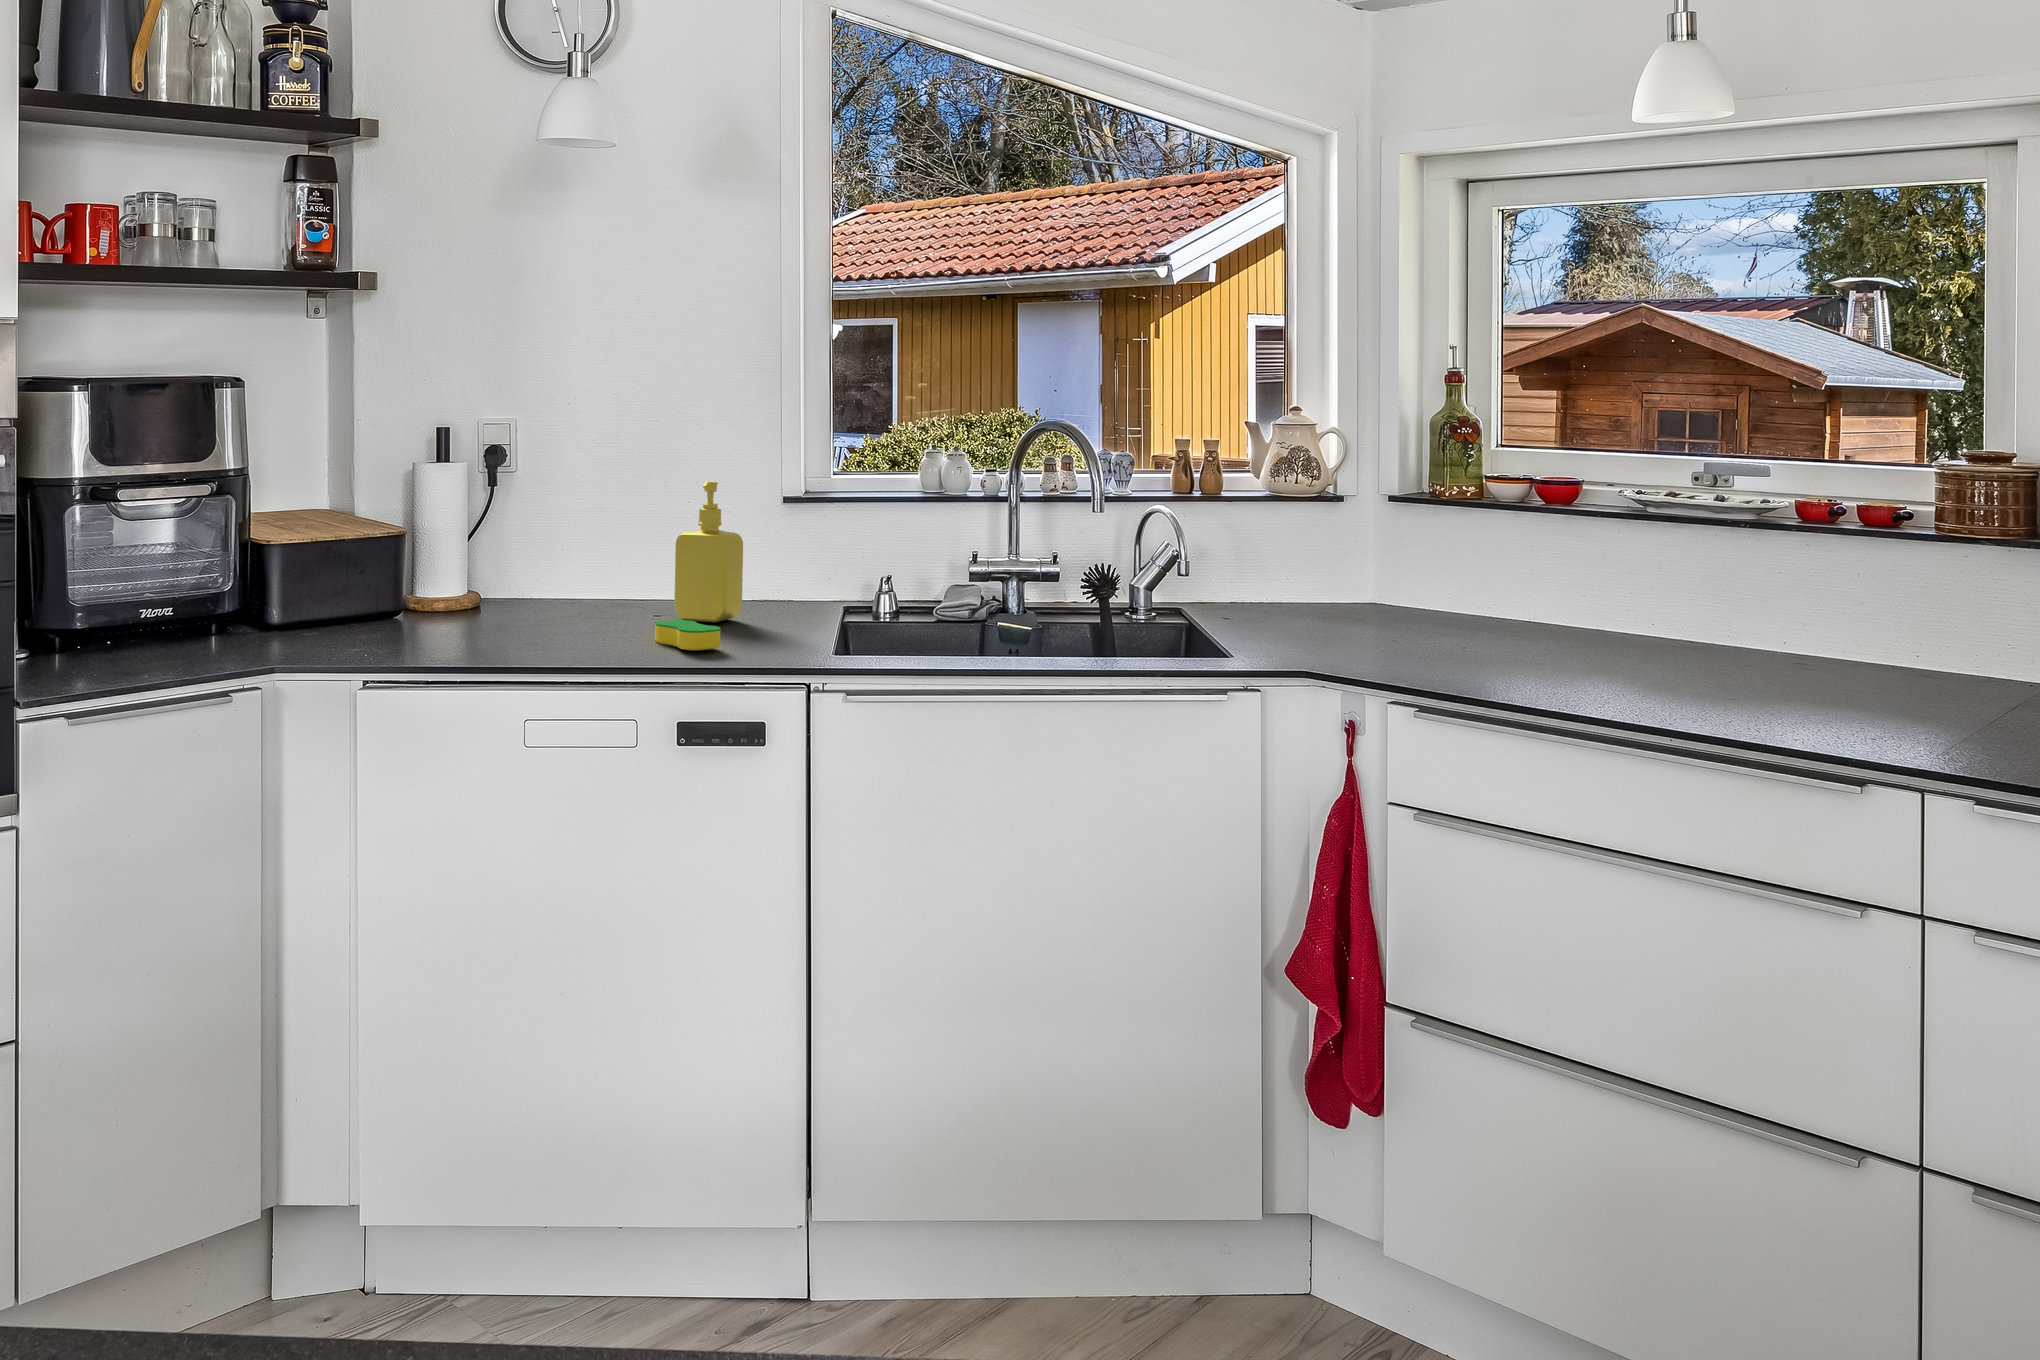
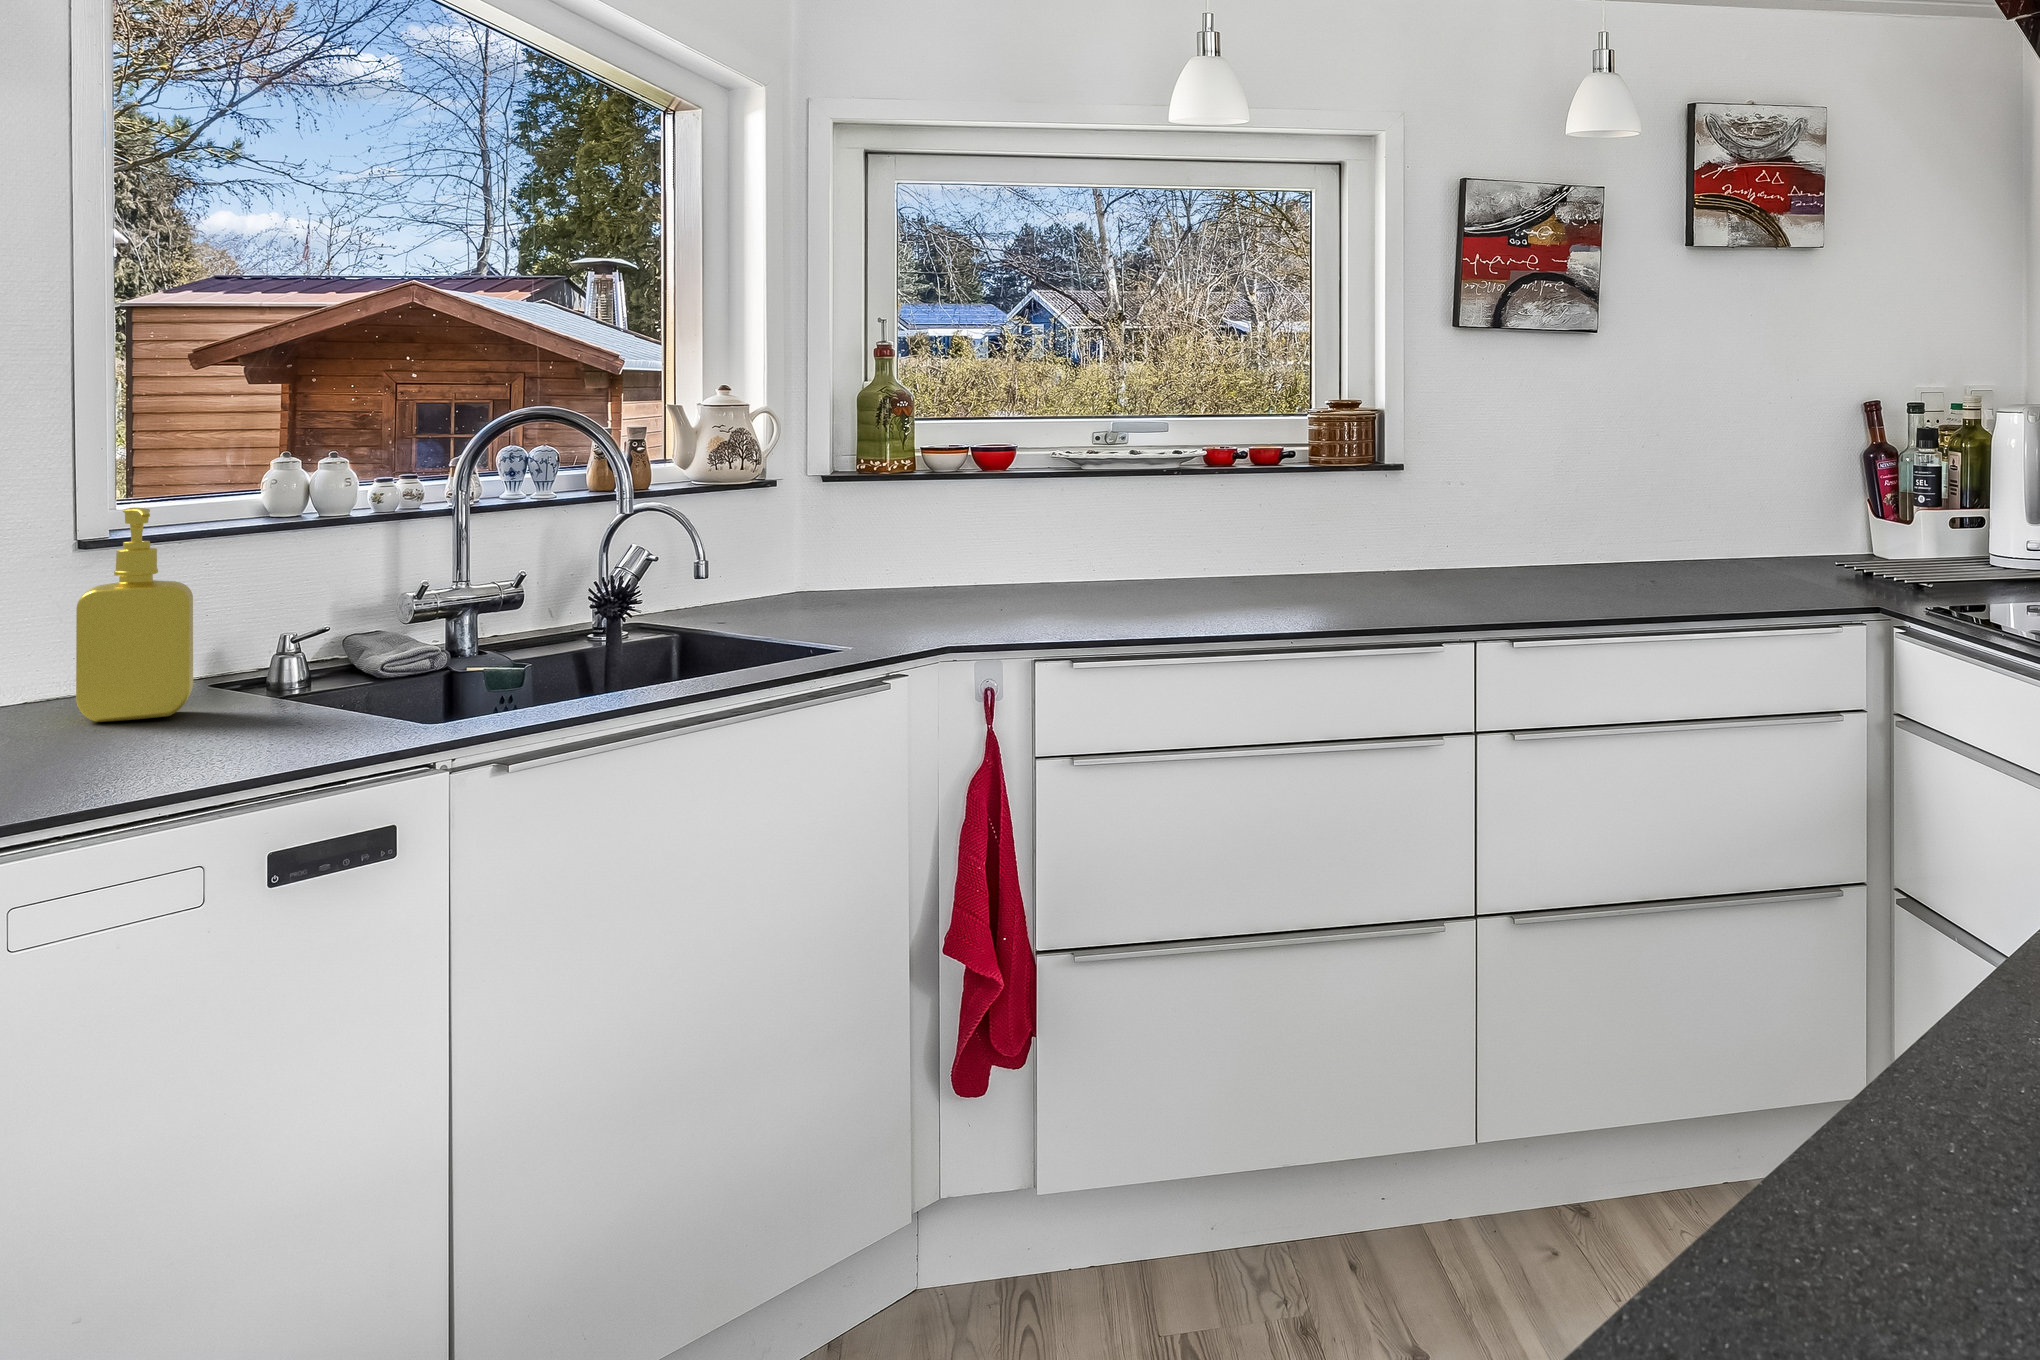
sponge: present [655,620,721,650] -> none [139,711,284,753]

